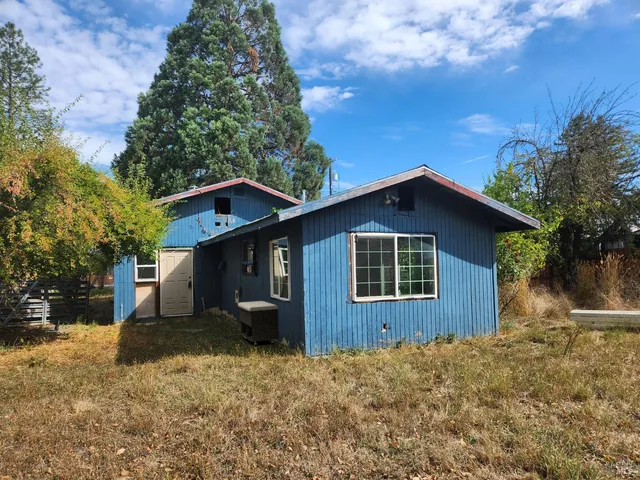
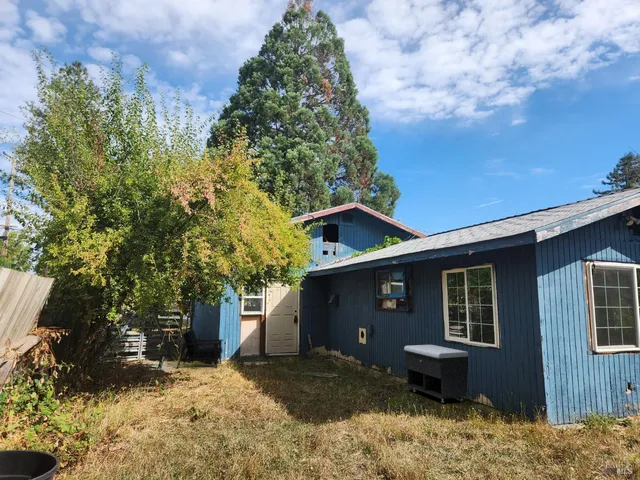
armchair: none [69,296,115,329] -> present [177,330,223,369]

